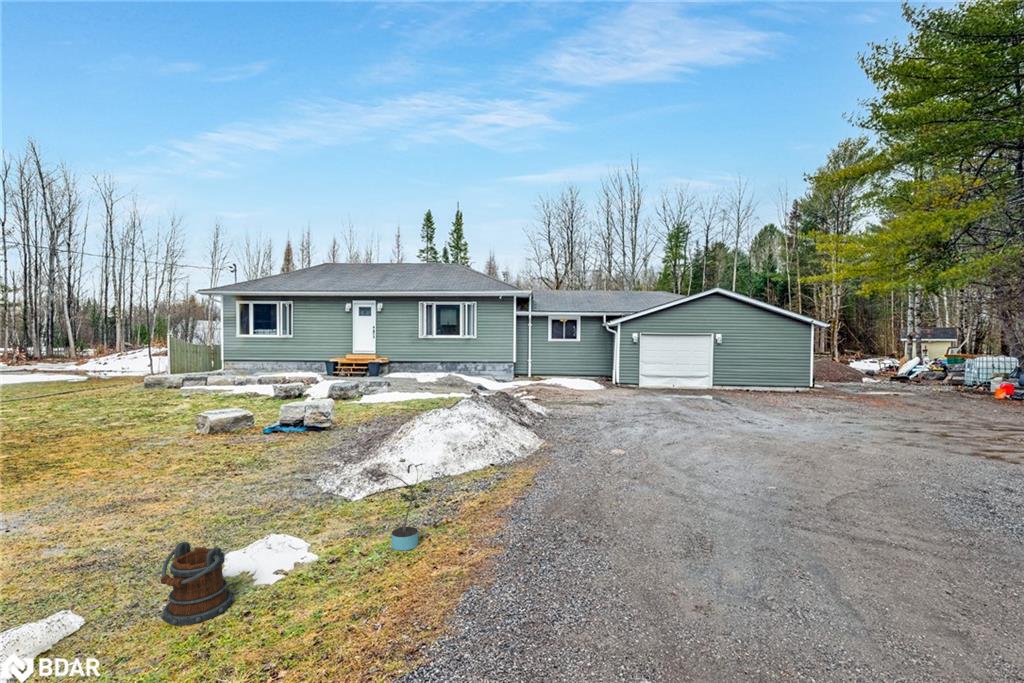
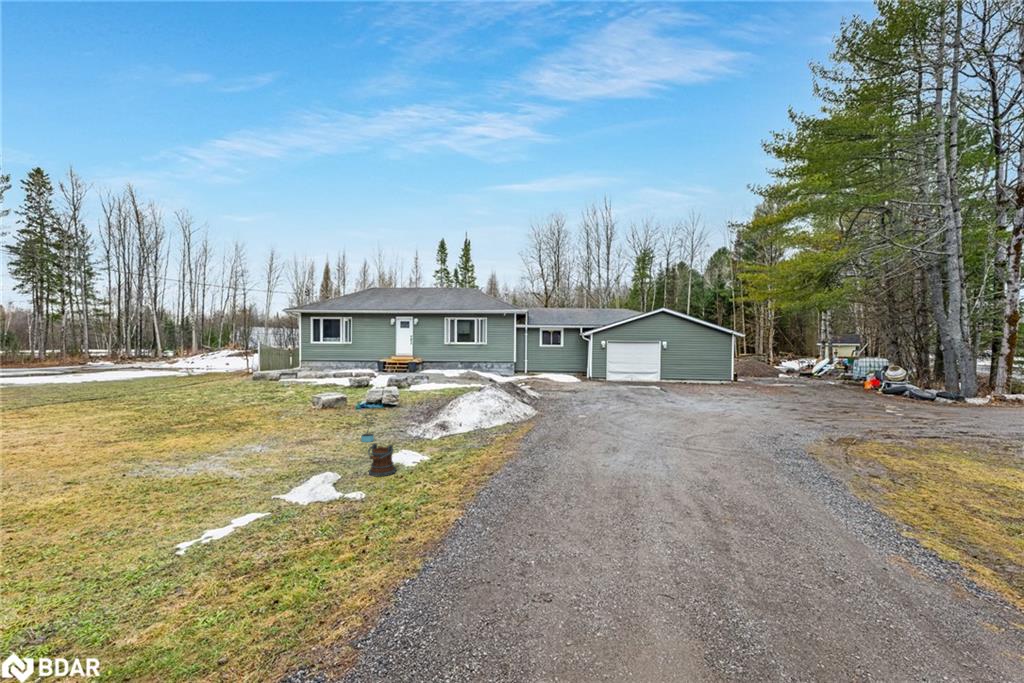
potted plant: present [379,459,429,551] -> present [357,408,378,442]

